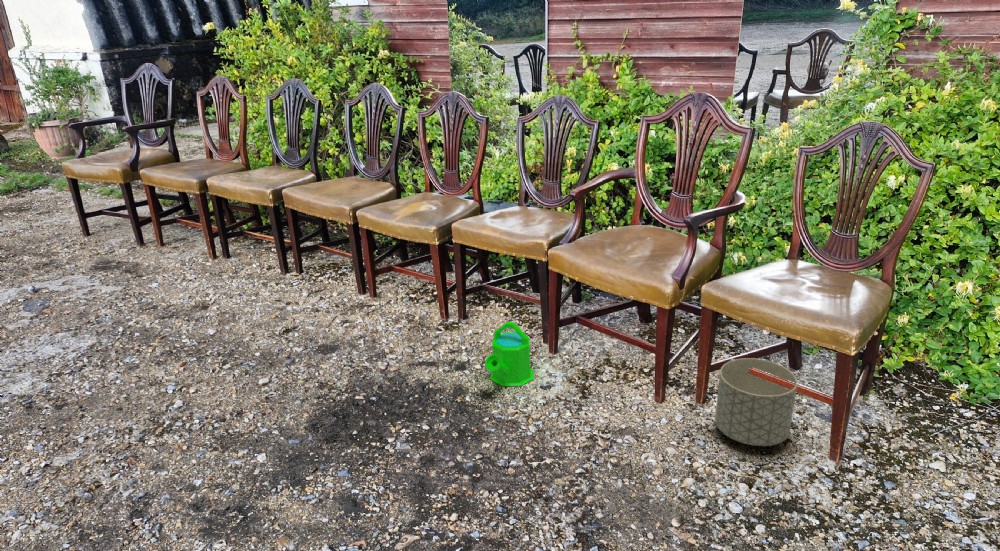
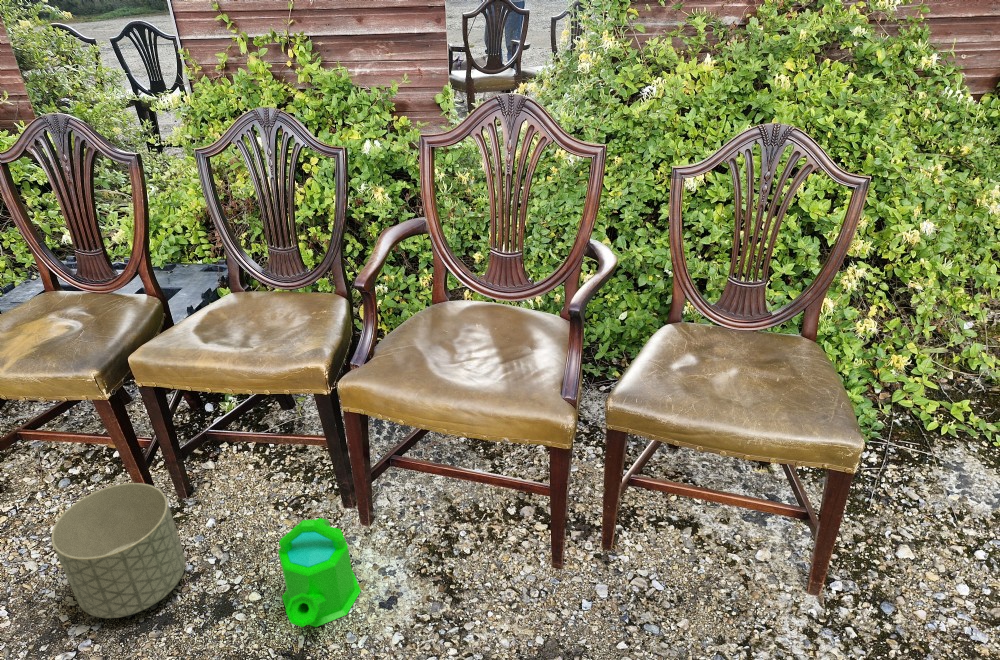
planter: present [715,358,797,446] -> present [51,483,186,618]

